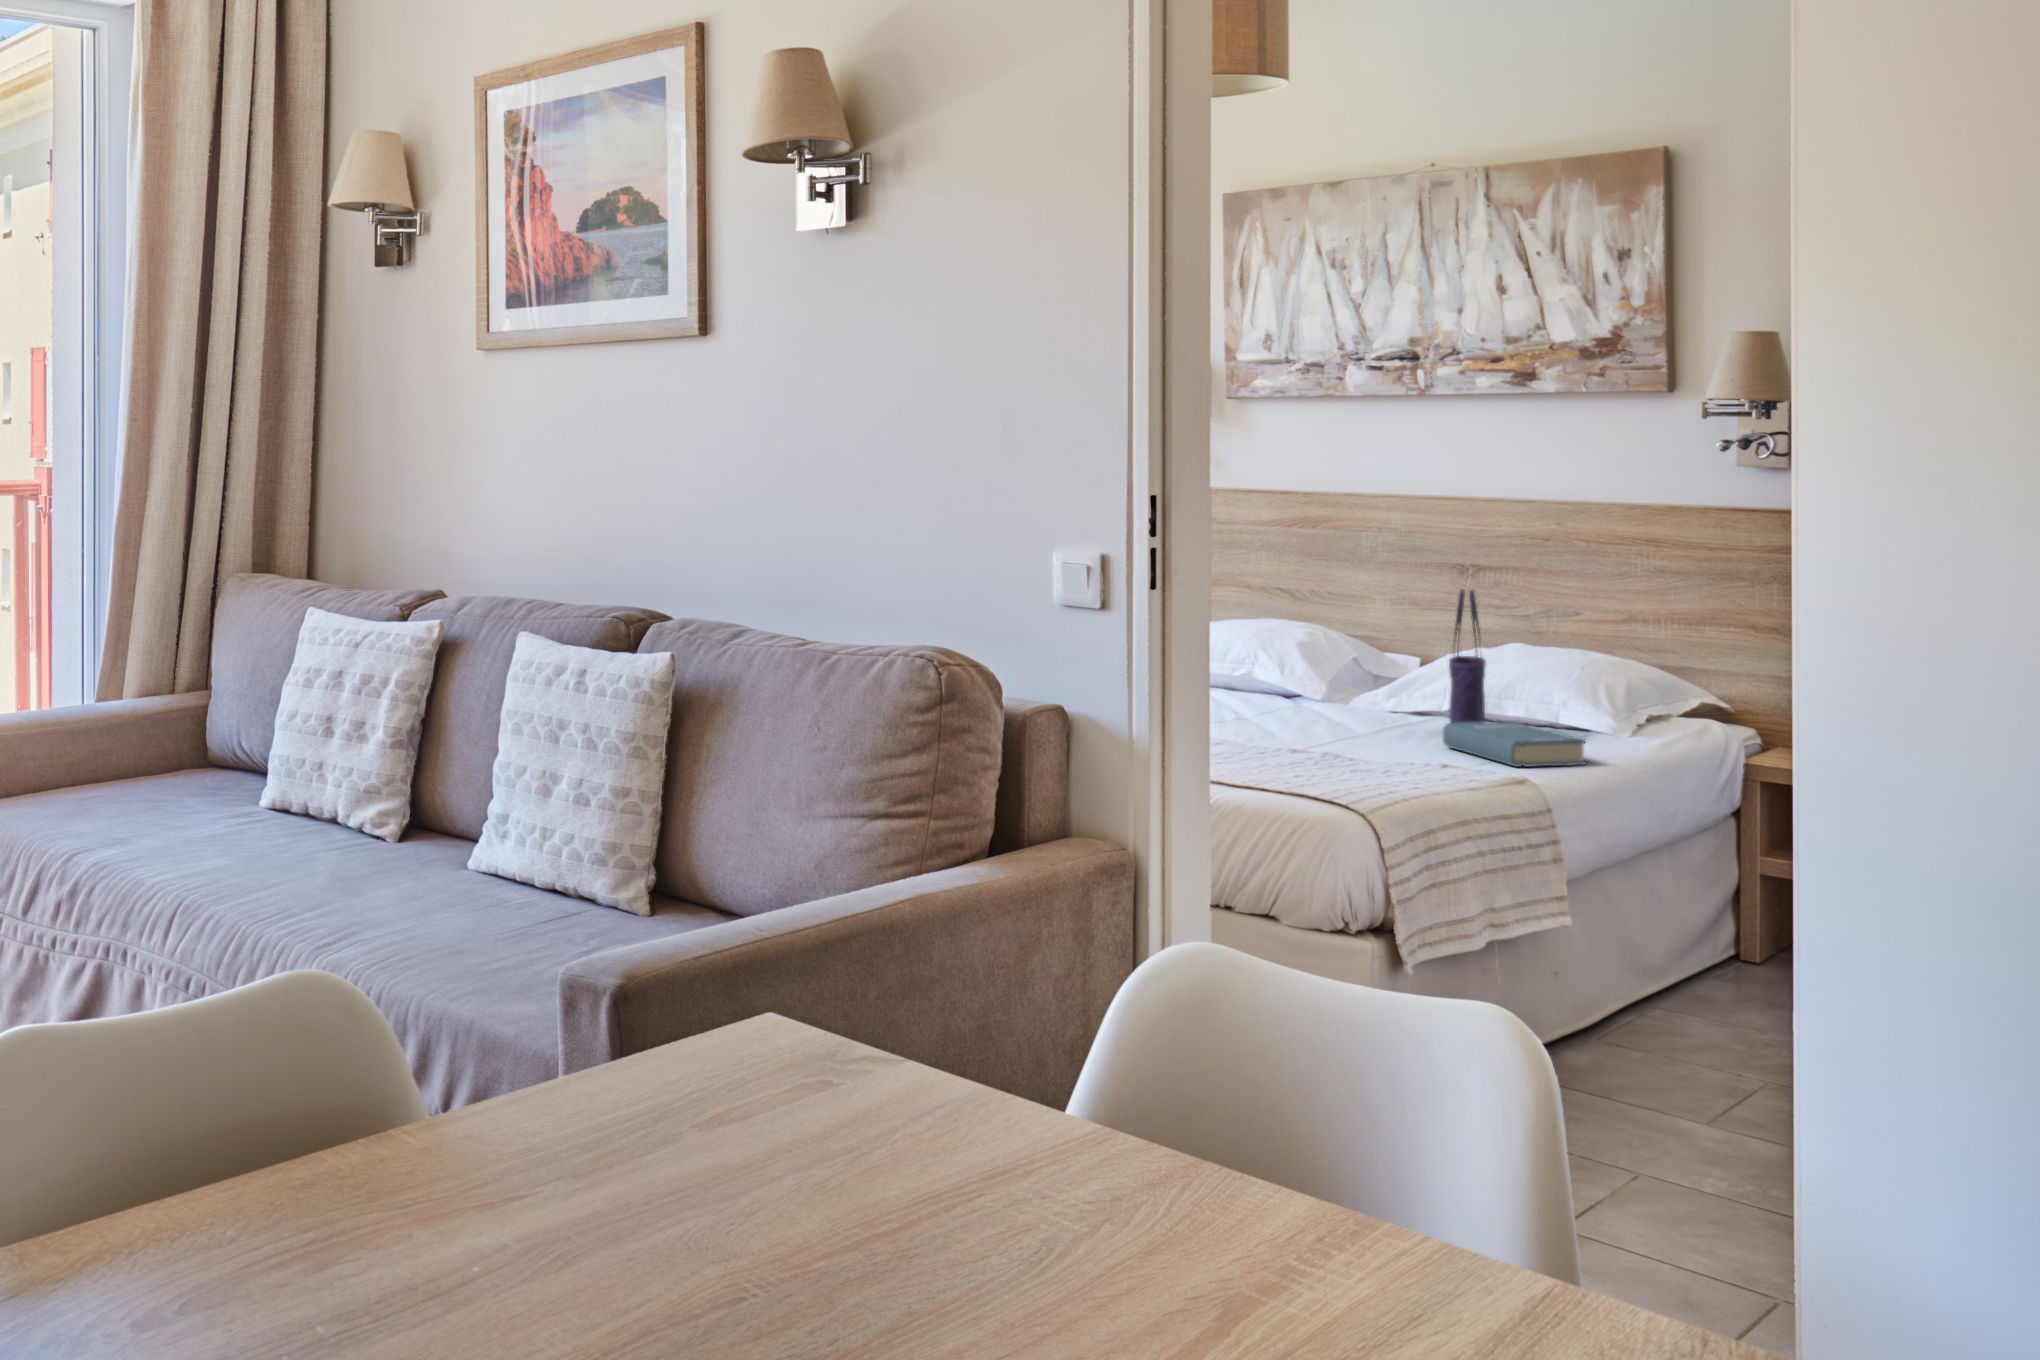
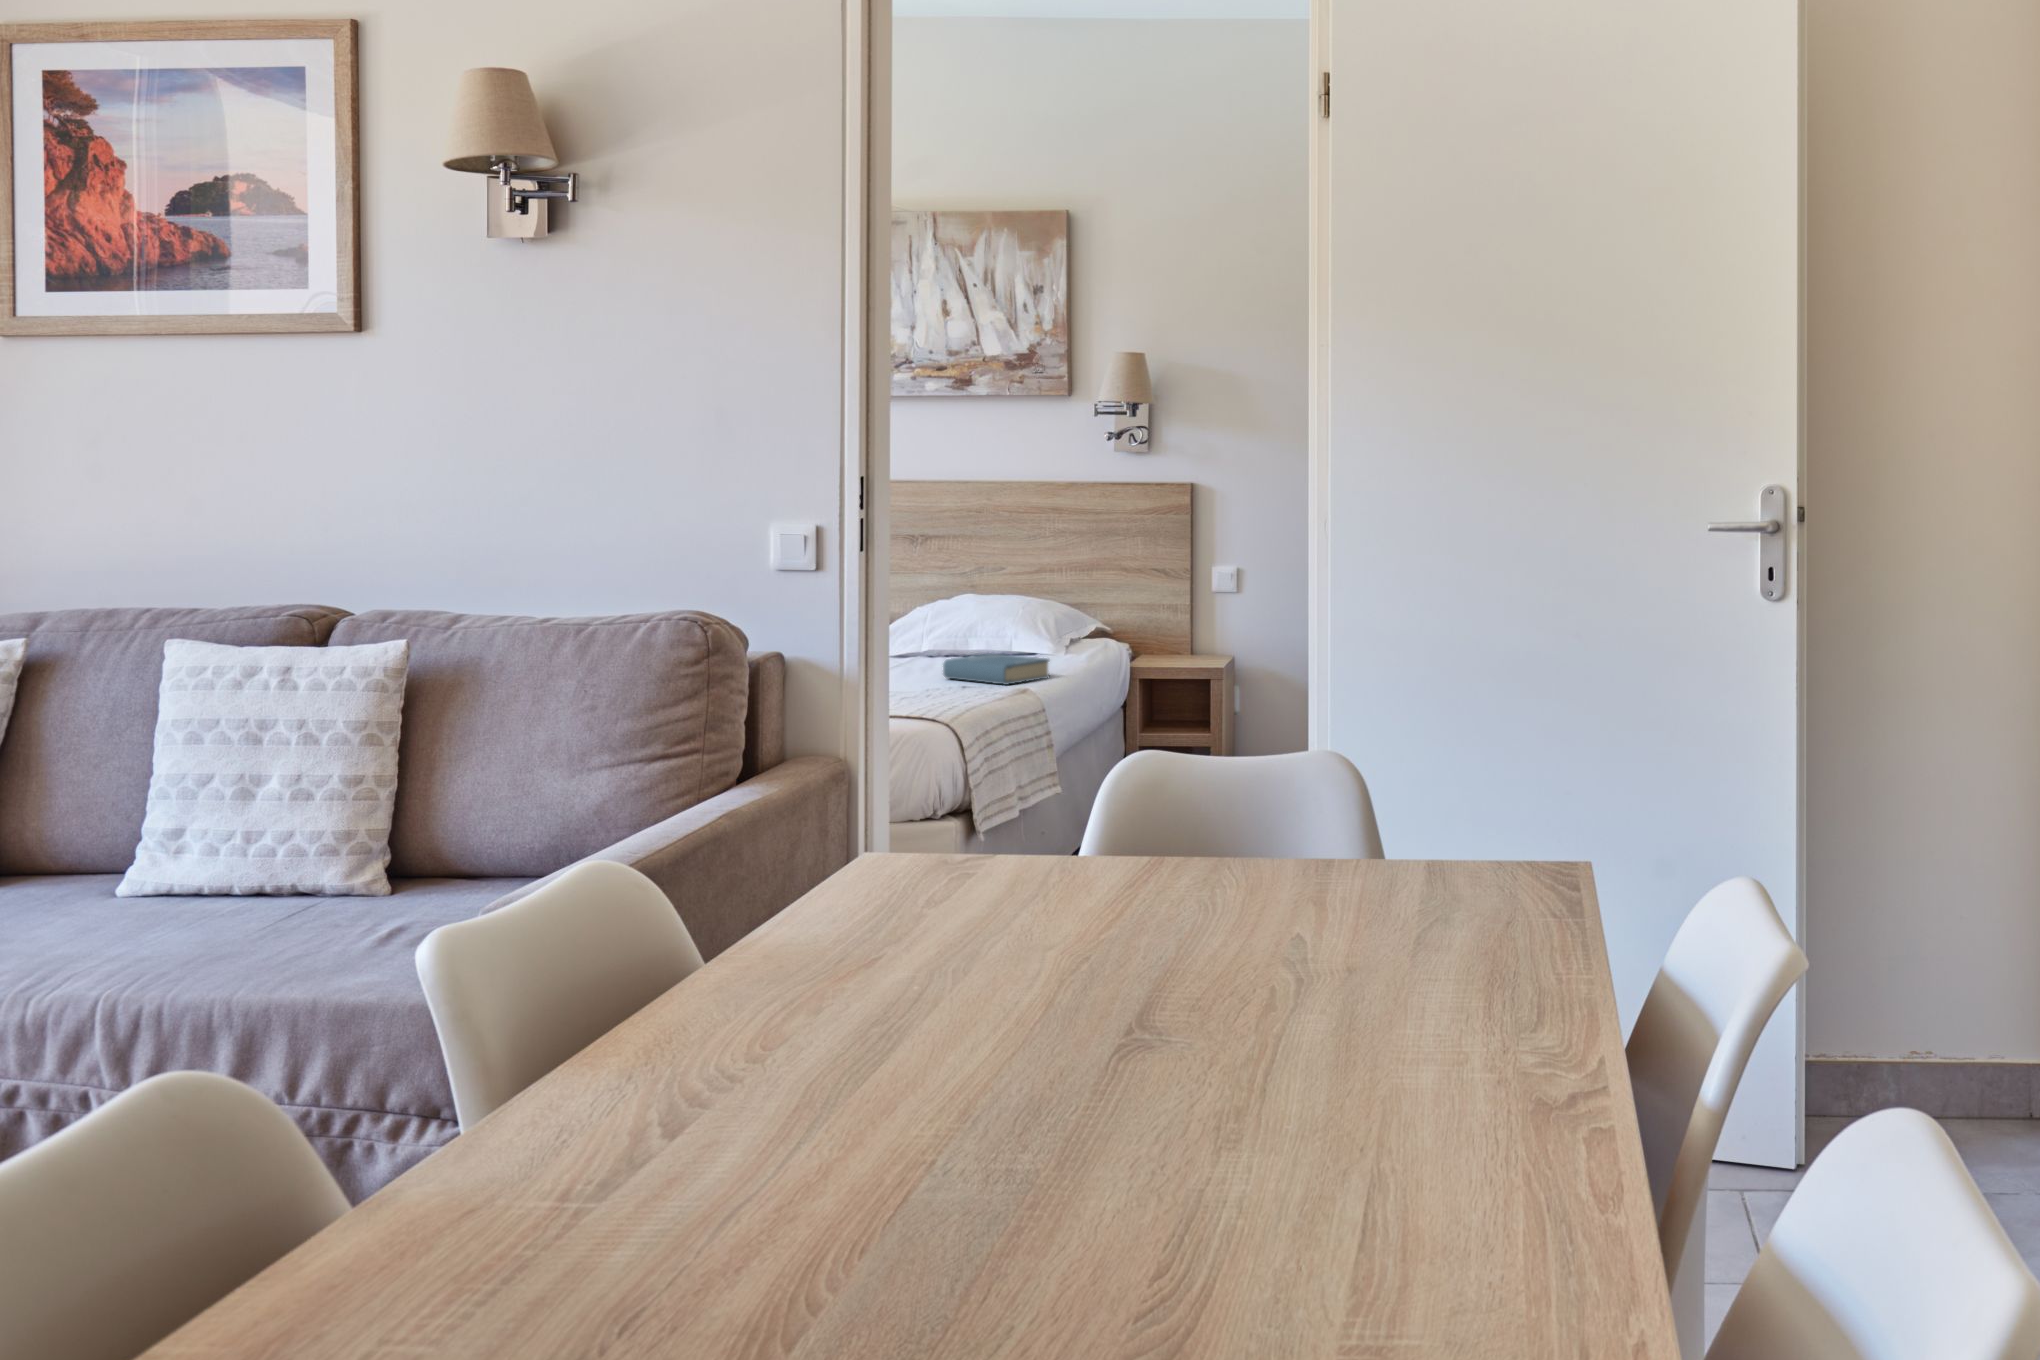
tote bag: present [1449,589,1486,724] -> none [938,553,965,672]

